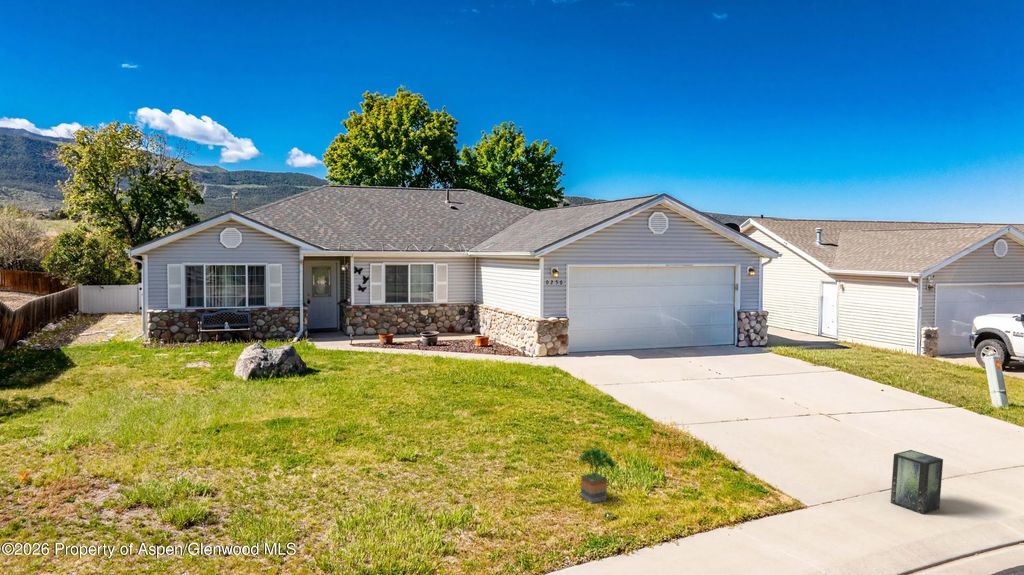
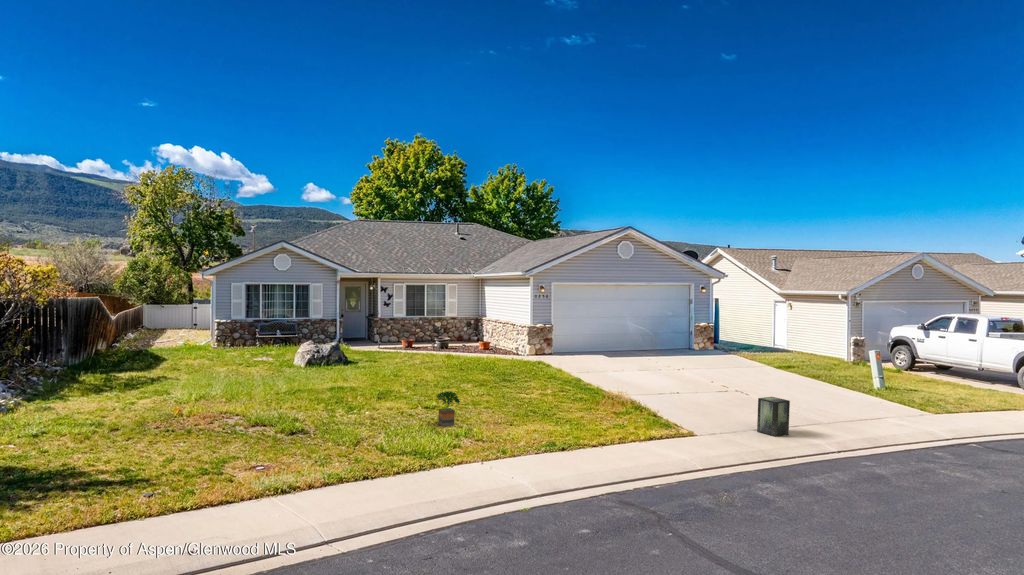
potted tree: present [578,448,615,503] -> present [437,391,460,426]

